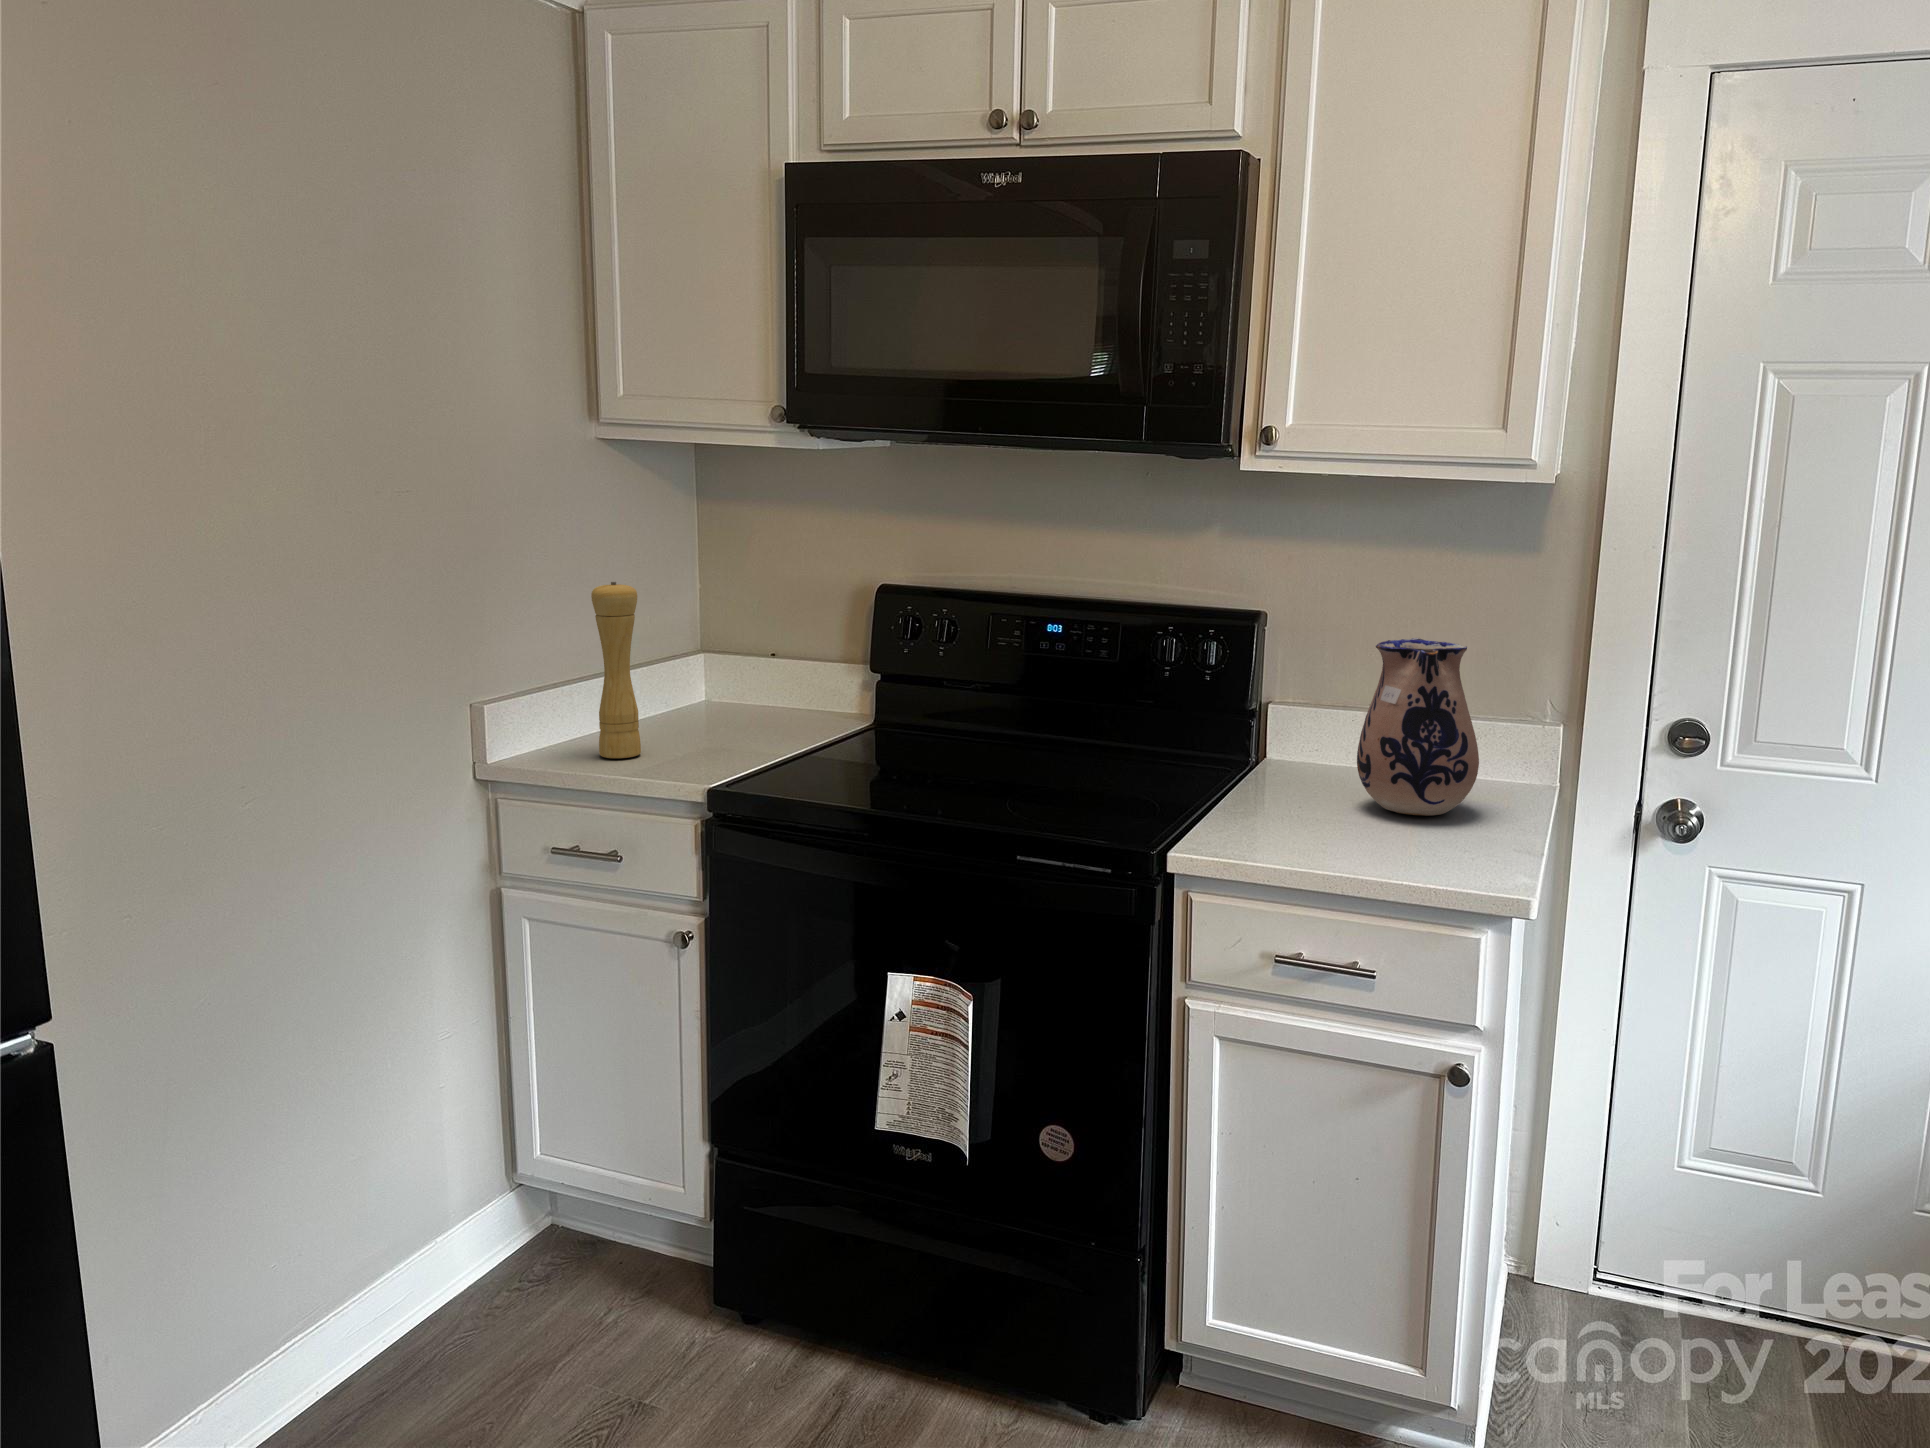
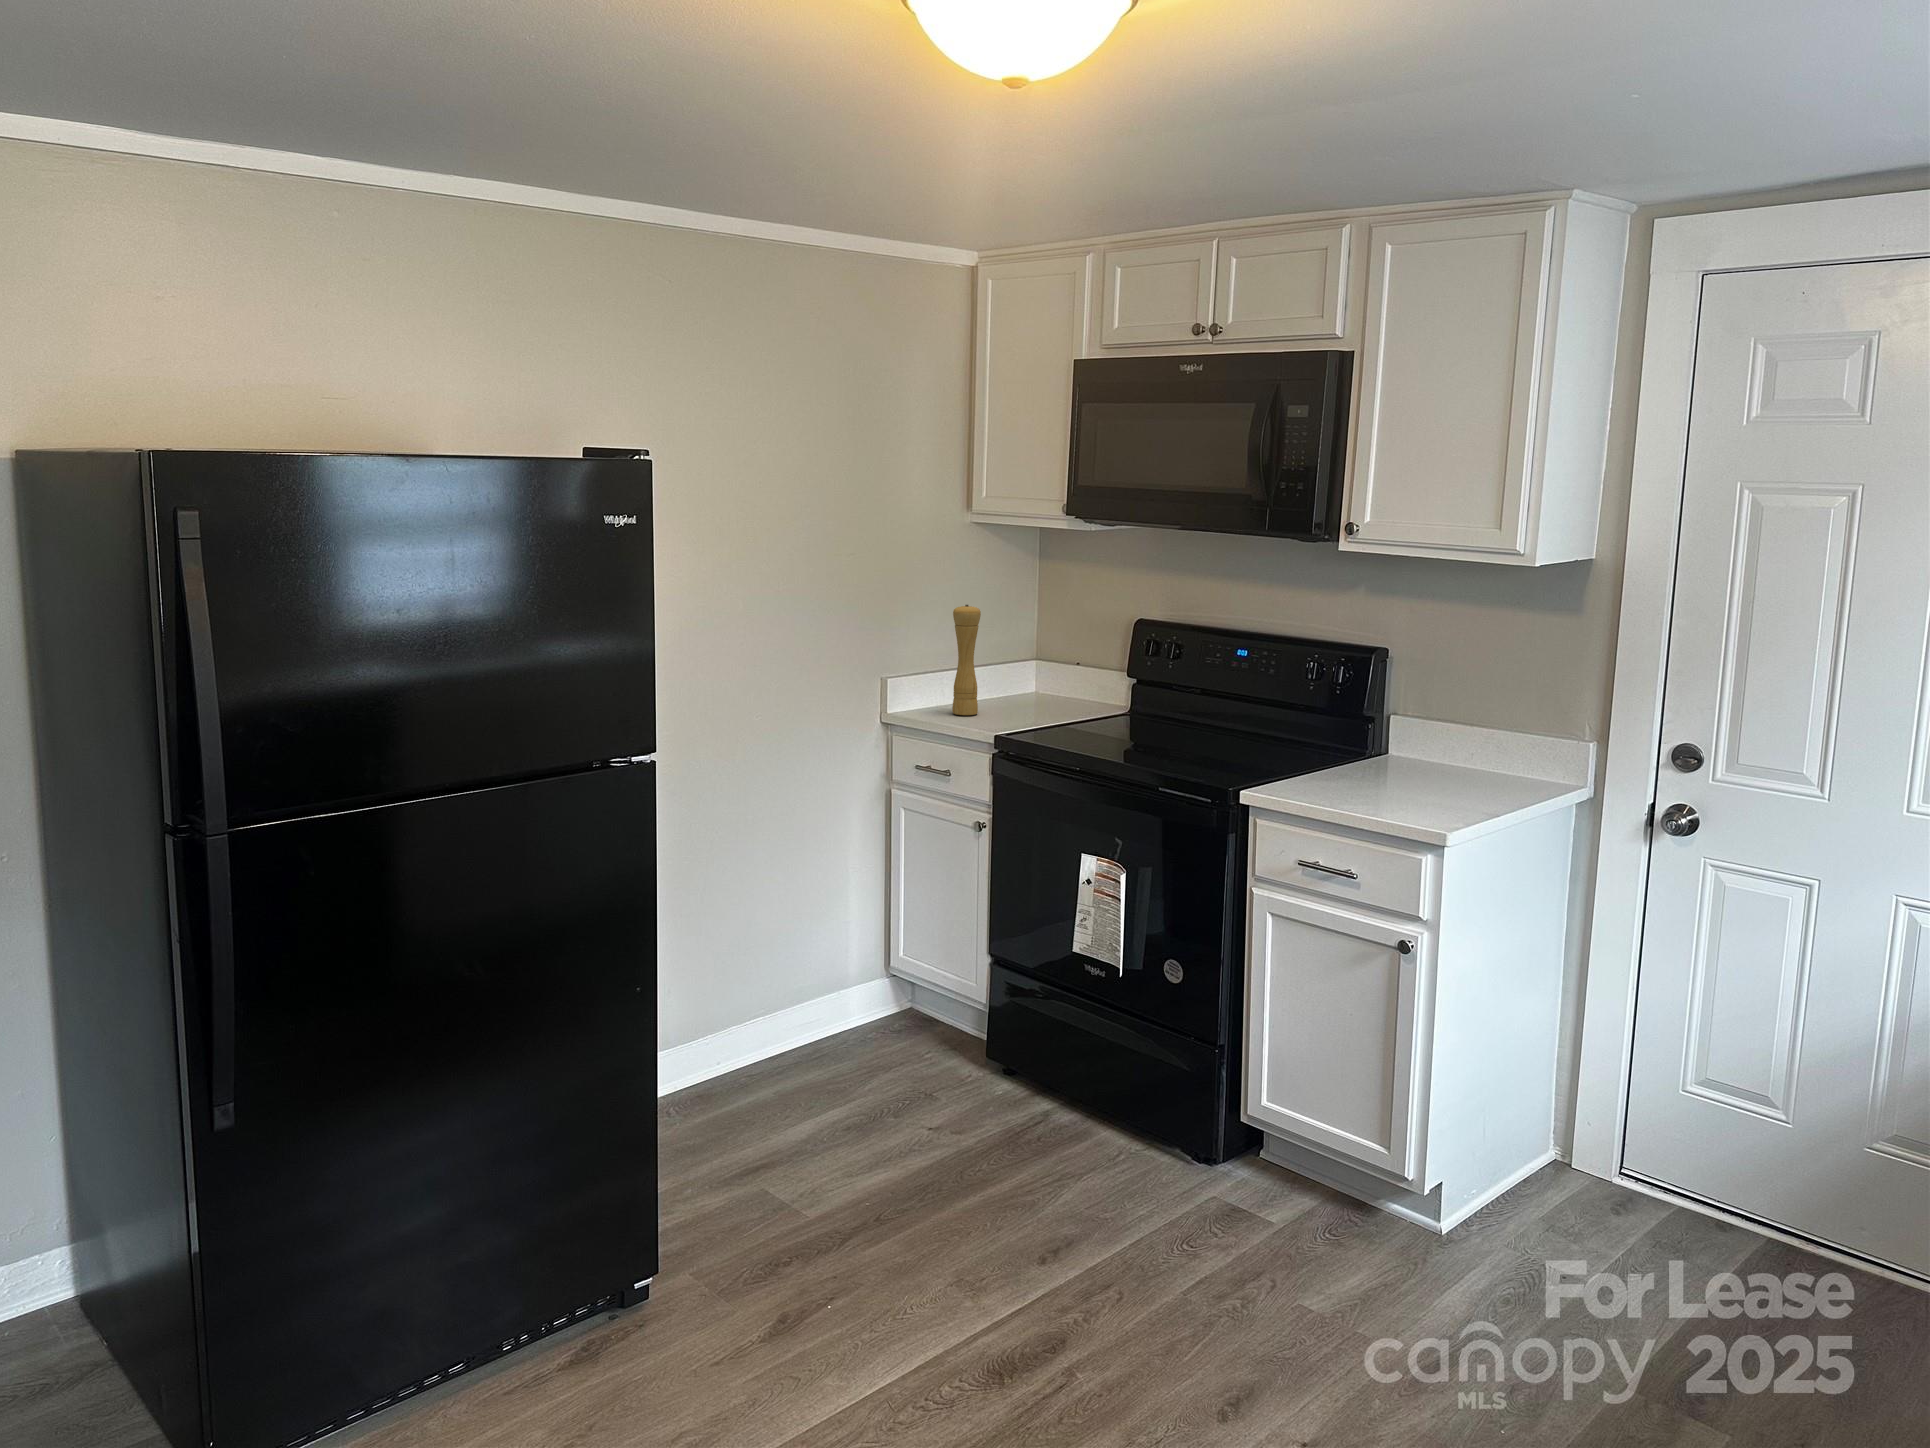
ceramic pitcher: present [1357,638,1479,816] -> none [1408,668,1495,791]

